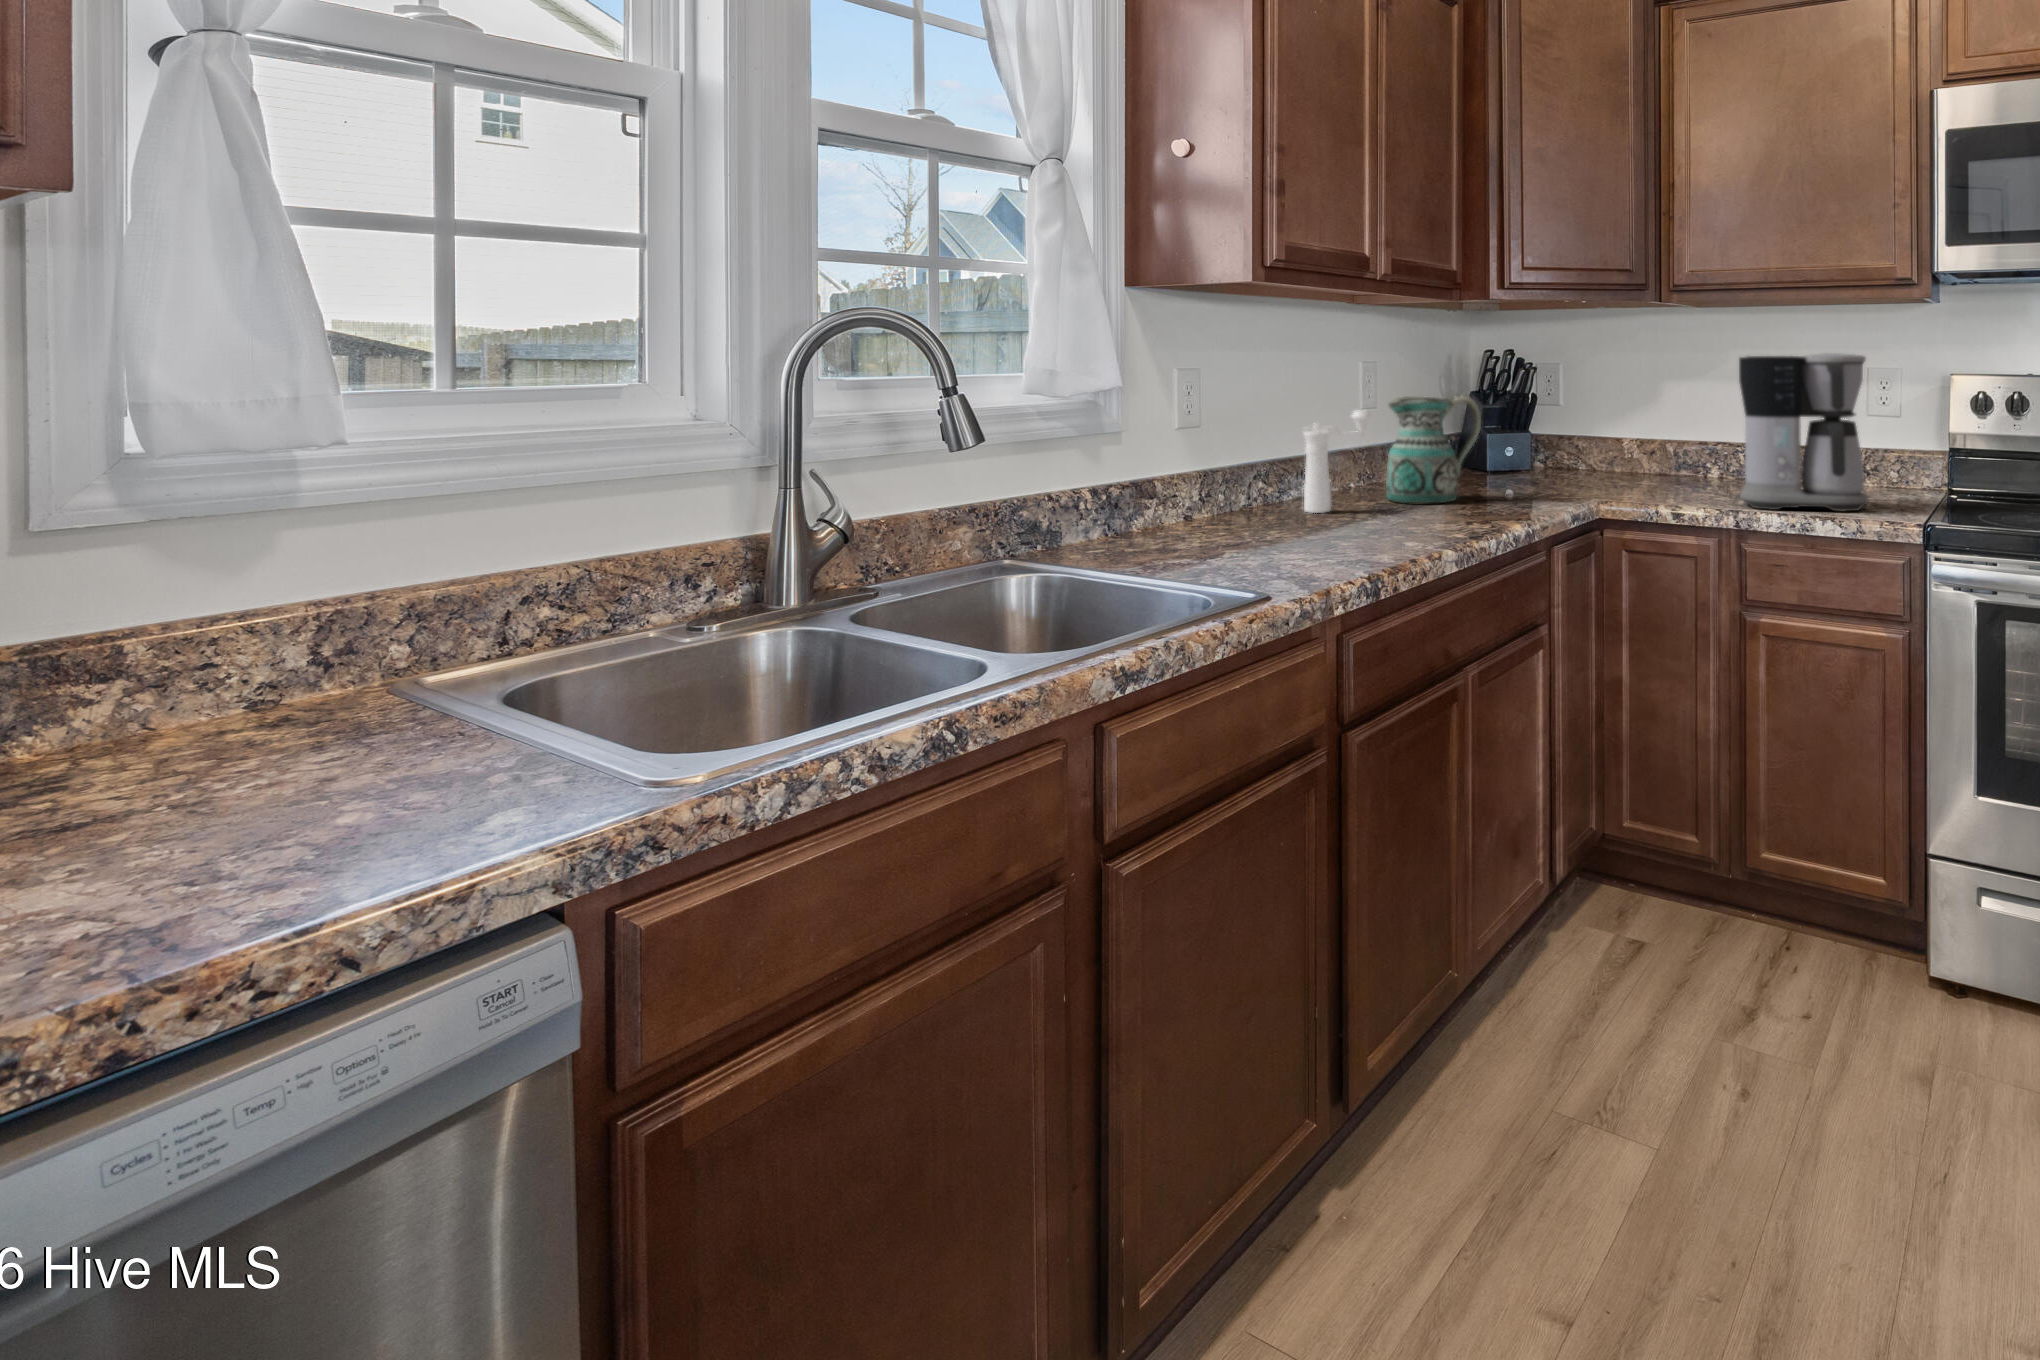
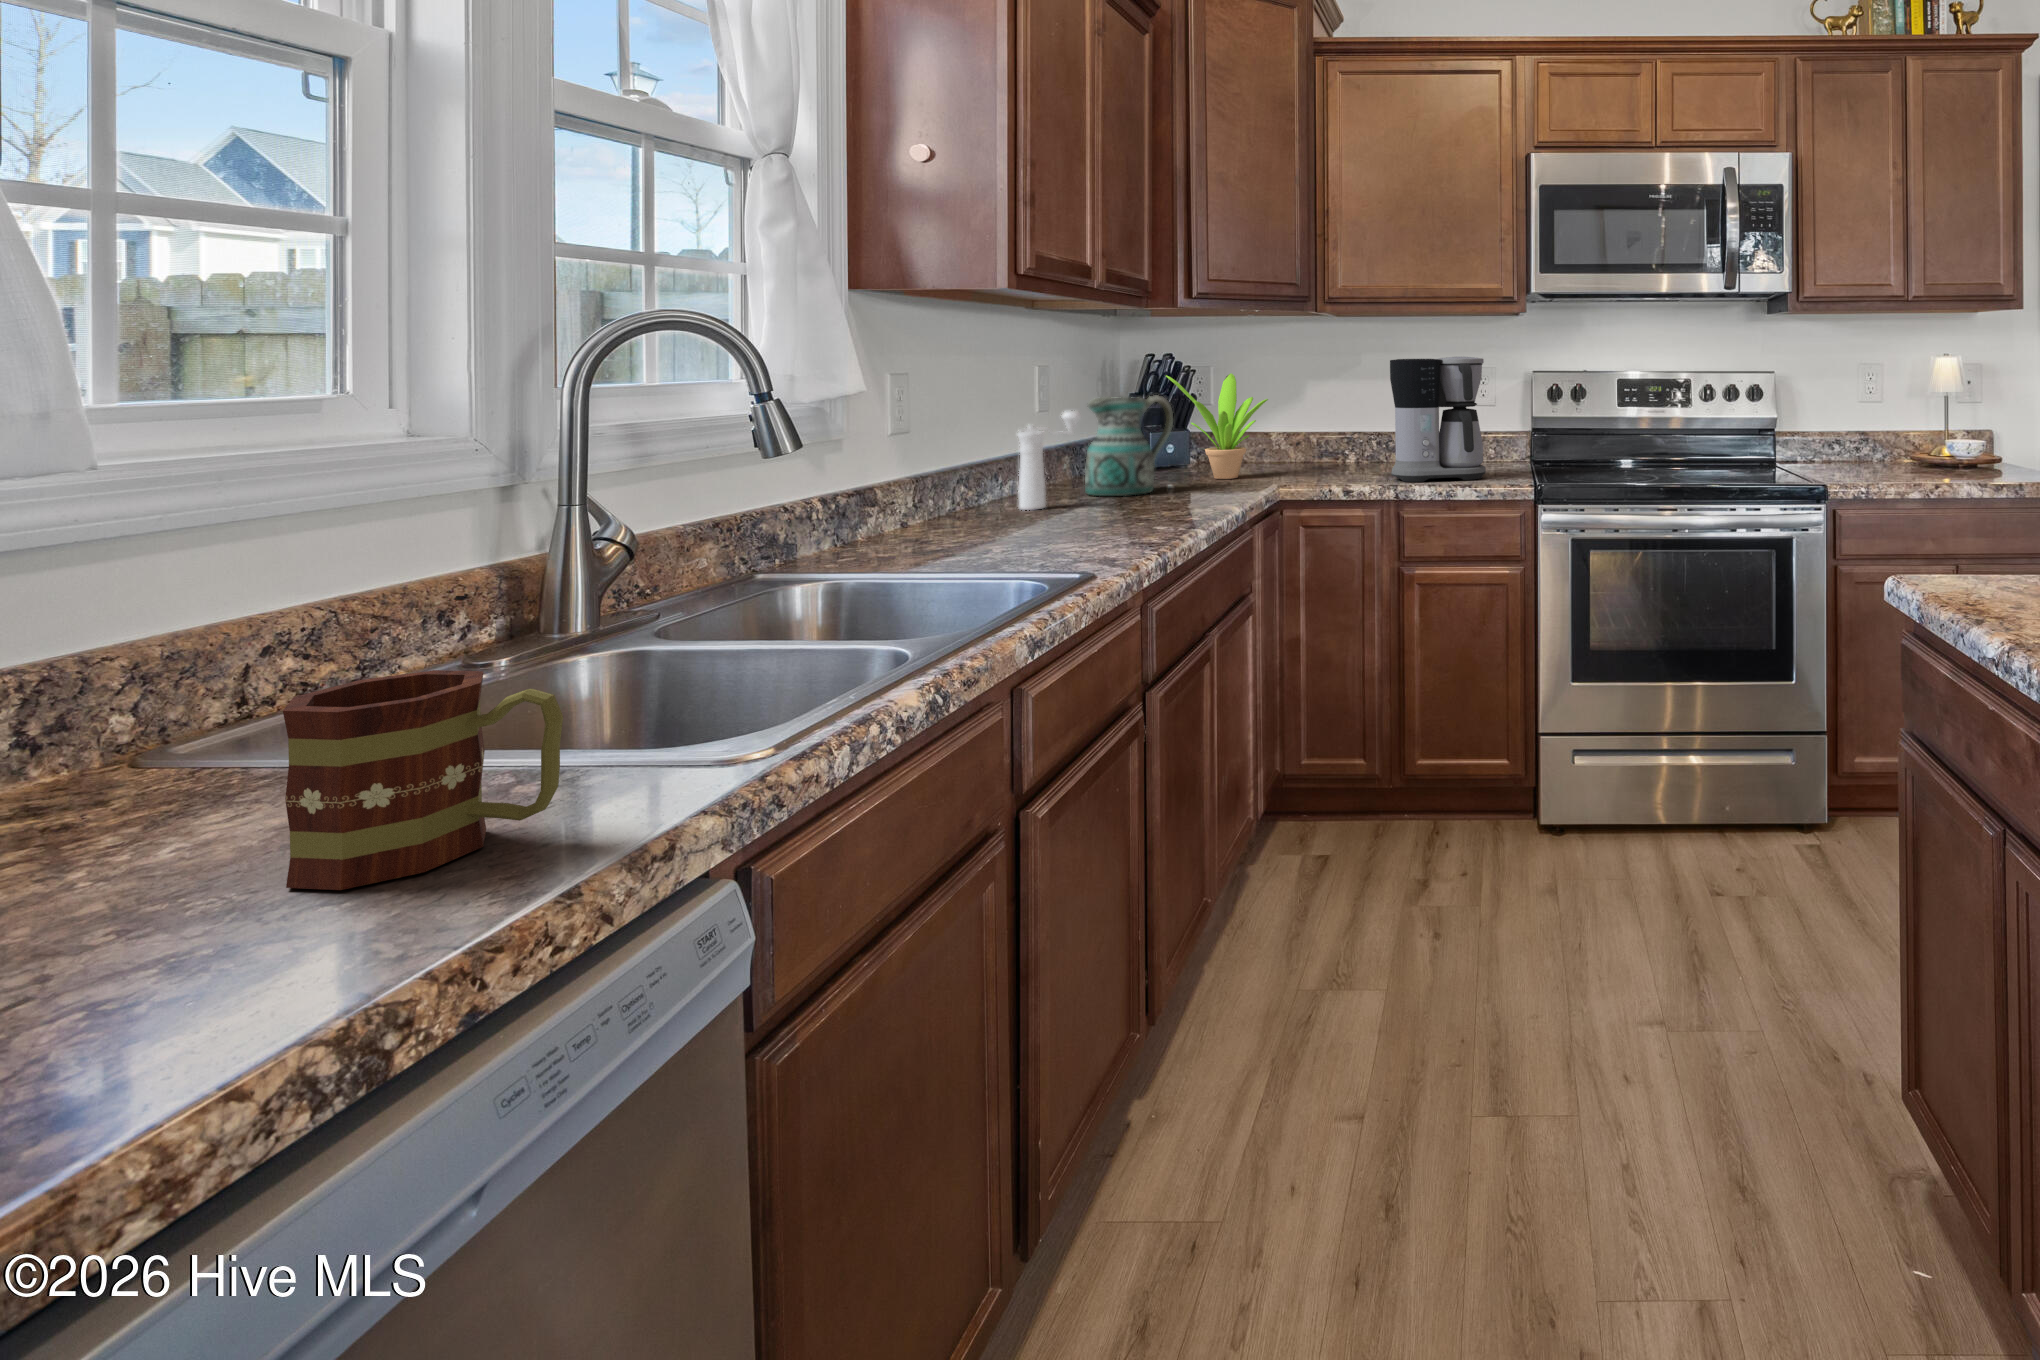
potted plant: none [1485,371,1595,491] -> present [1166,374,1268,479]
mug: none [248,650,455,853] -> present [283,670,563,890]

